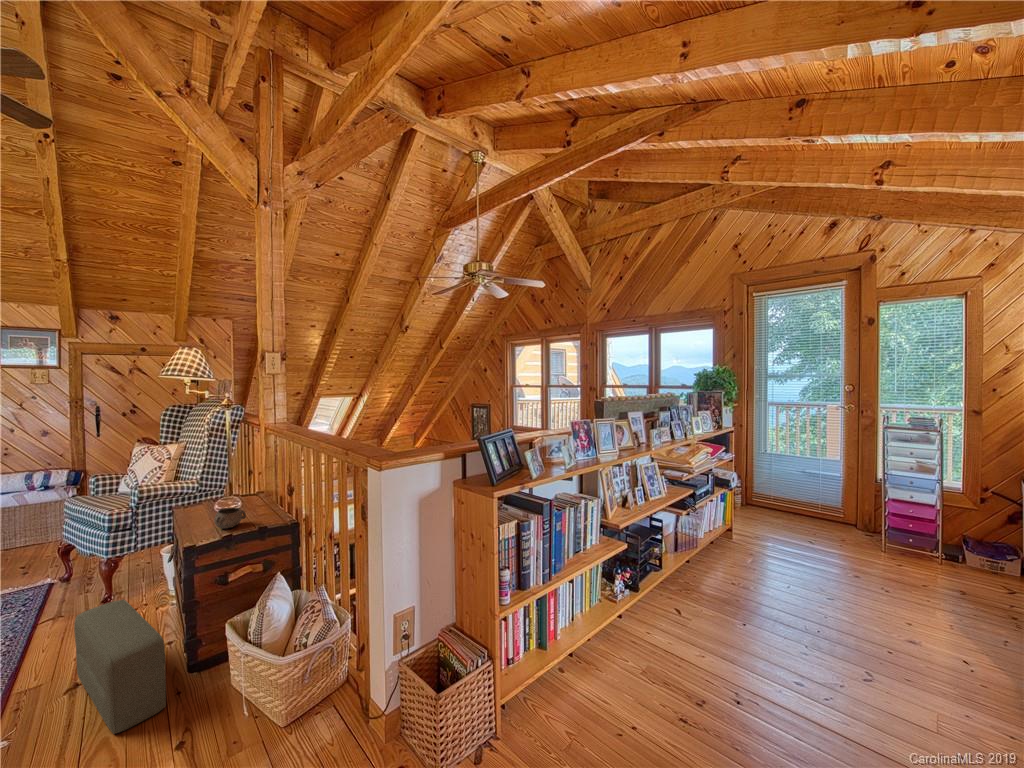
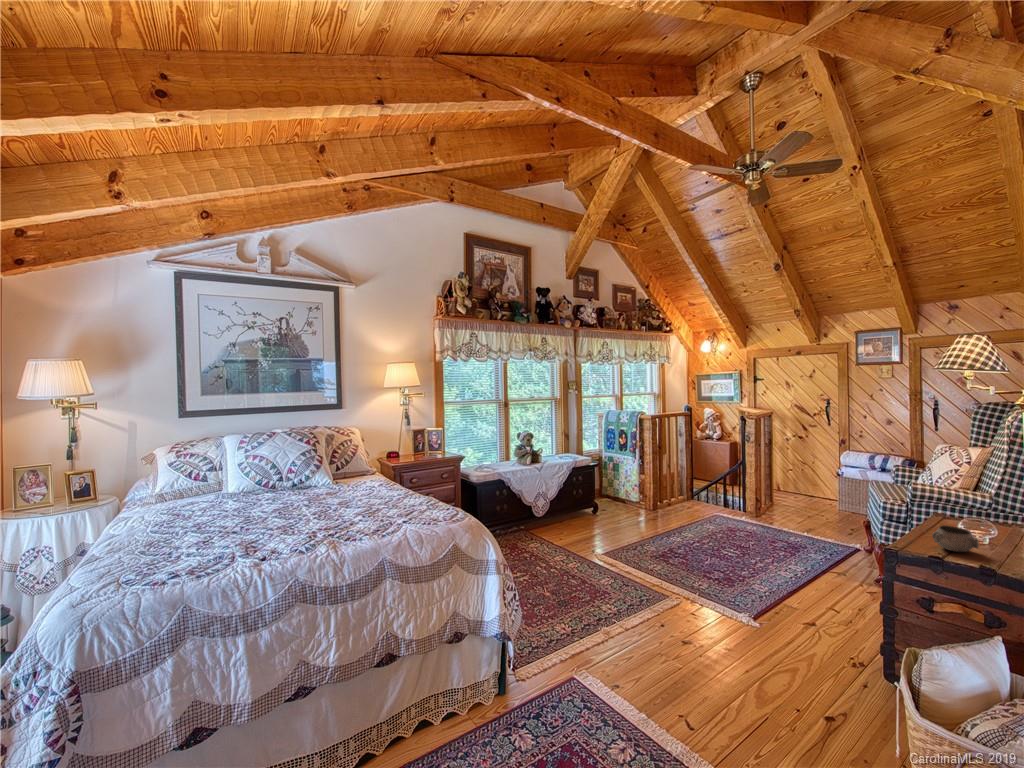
pouf: present [74,599,166,734] -> none [800,568,857,686]

